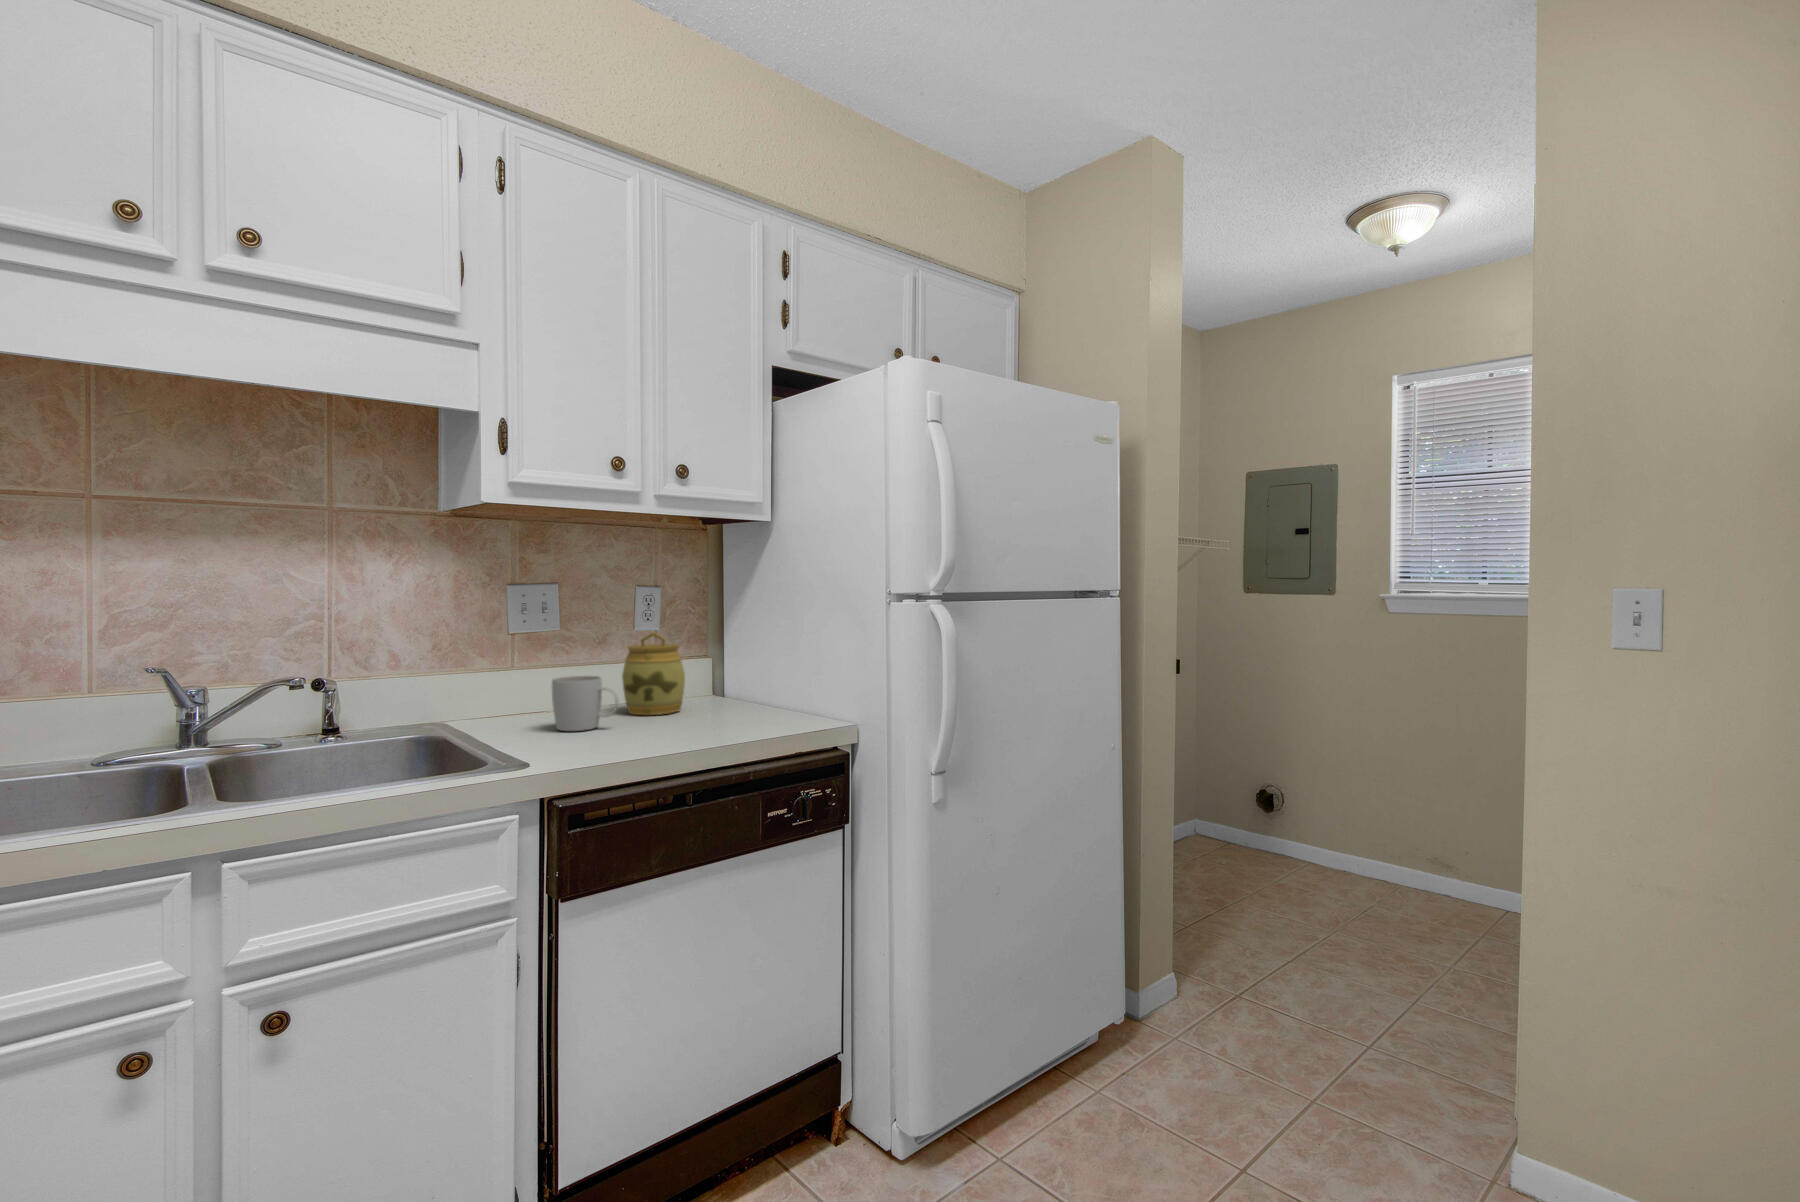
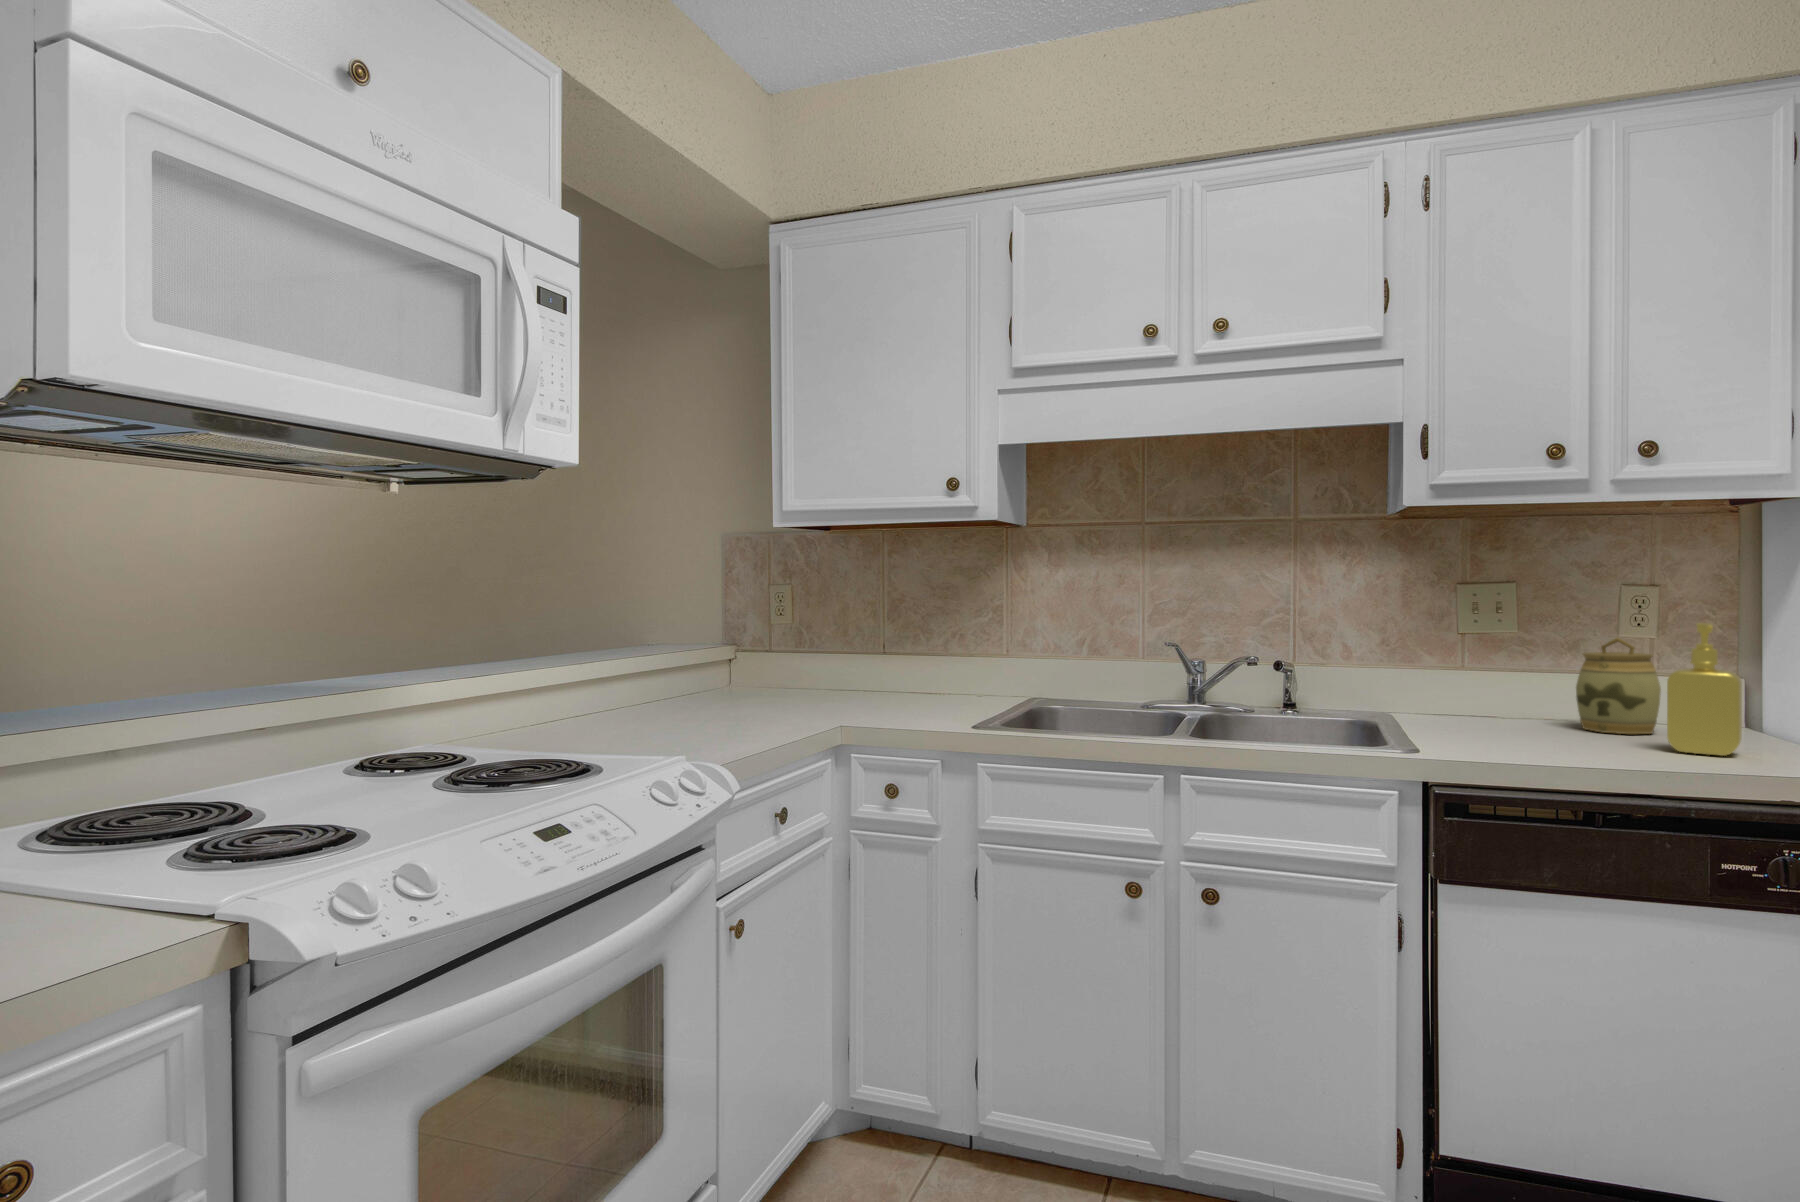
soap dispenser: none [707,618,756,725] -> present [1667,623,1742,756]
mug: present [552,676,618,731] -> none [1477,678,1549,735]

